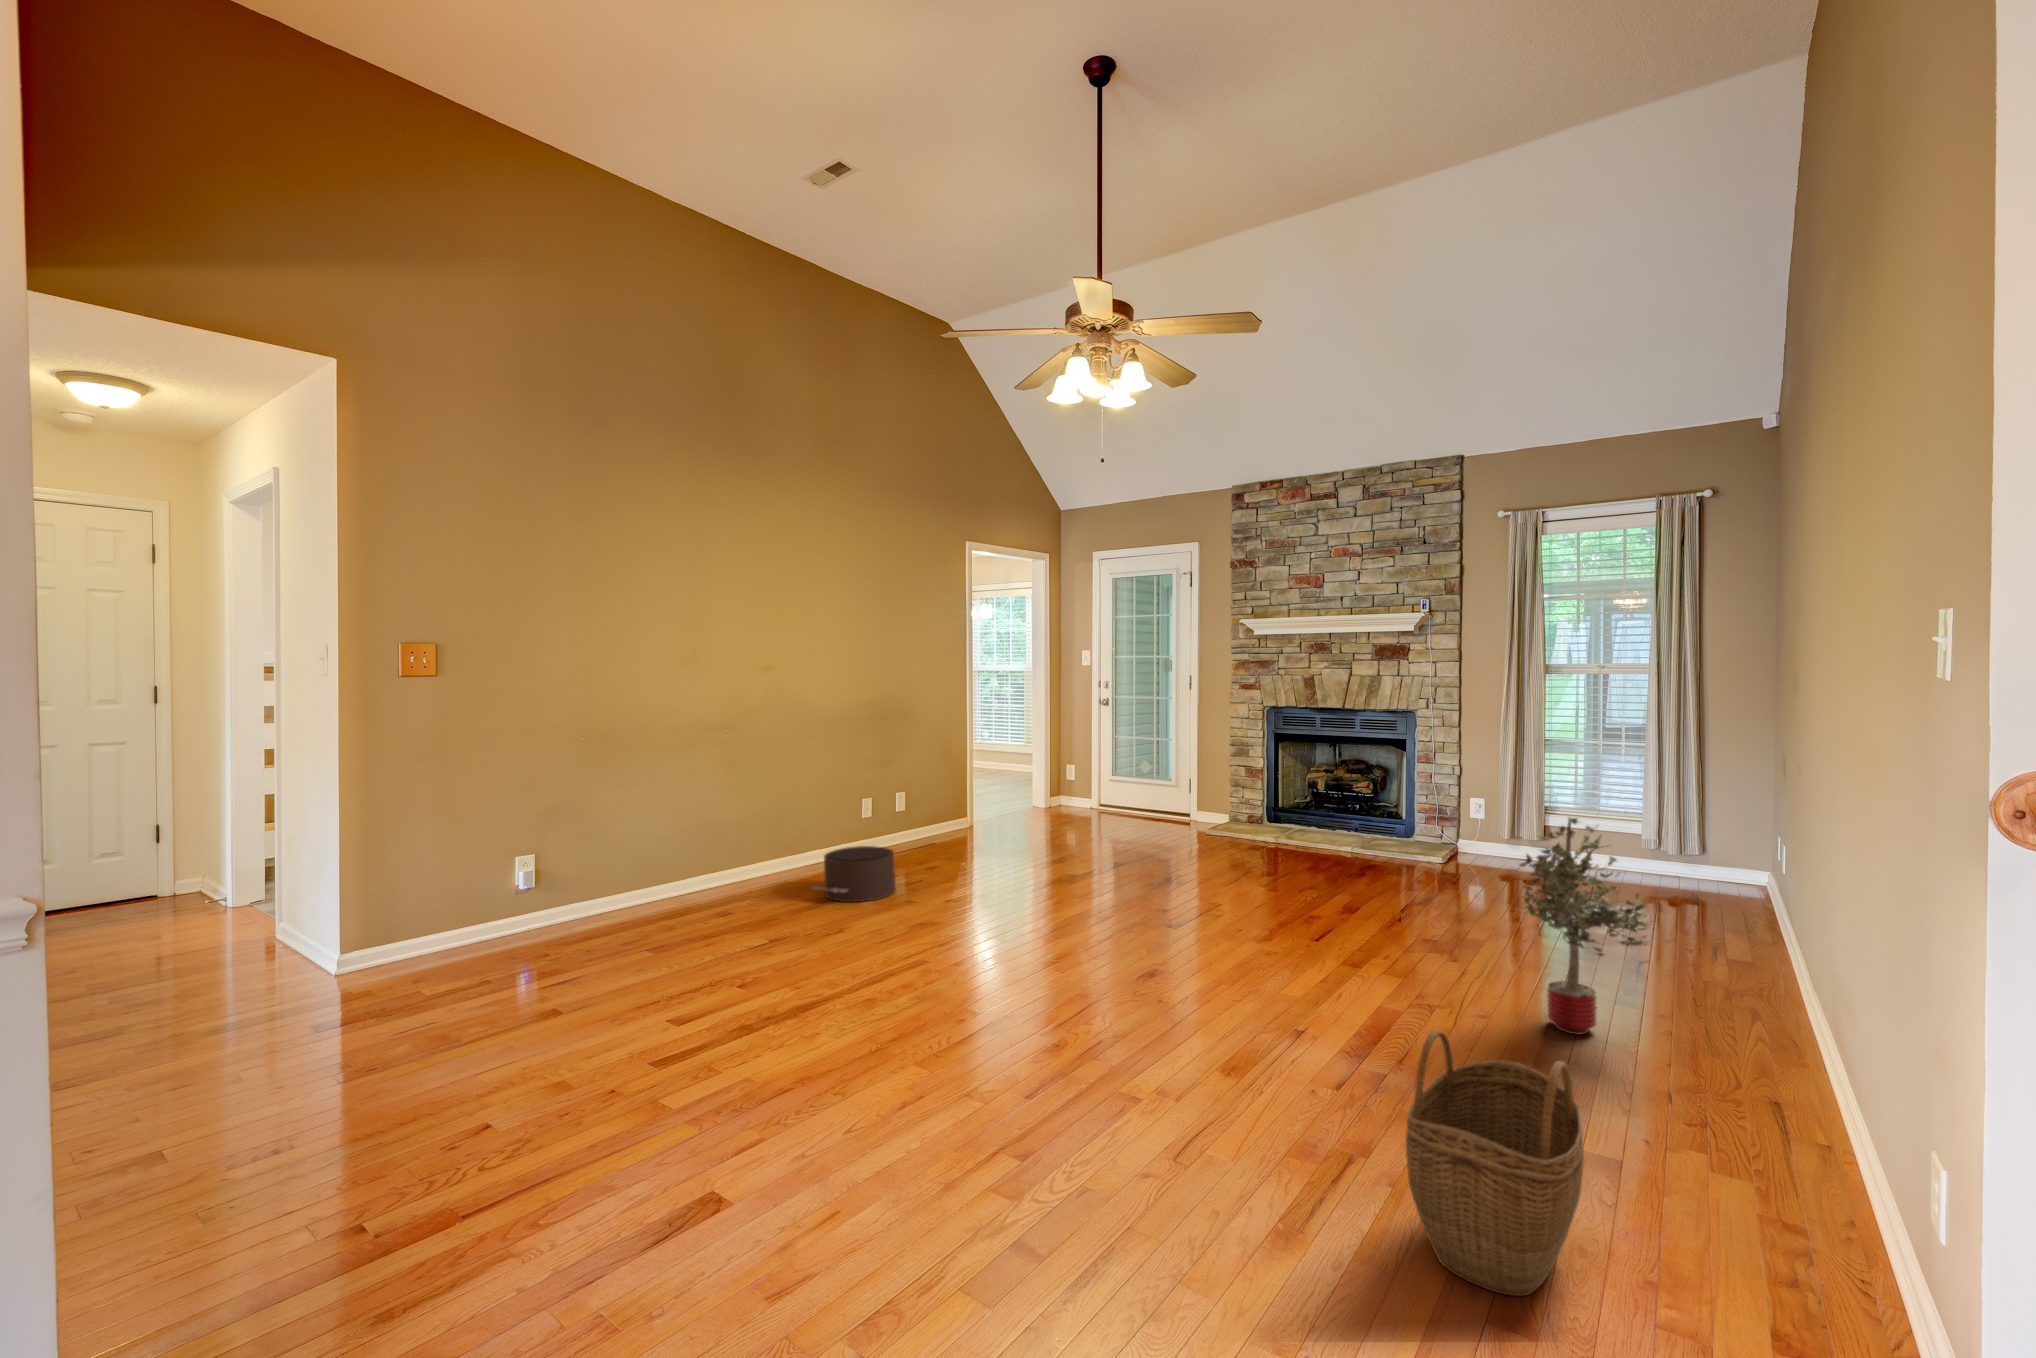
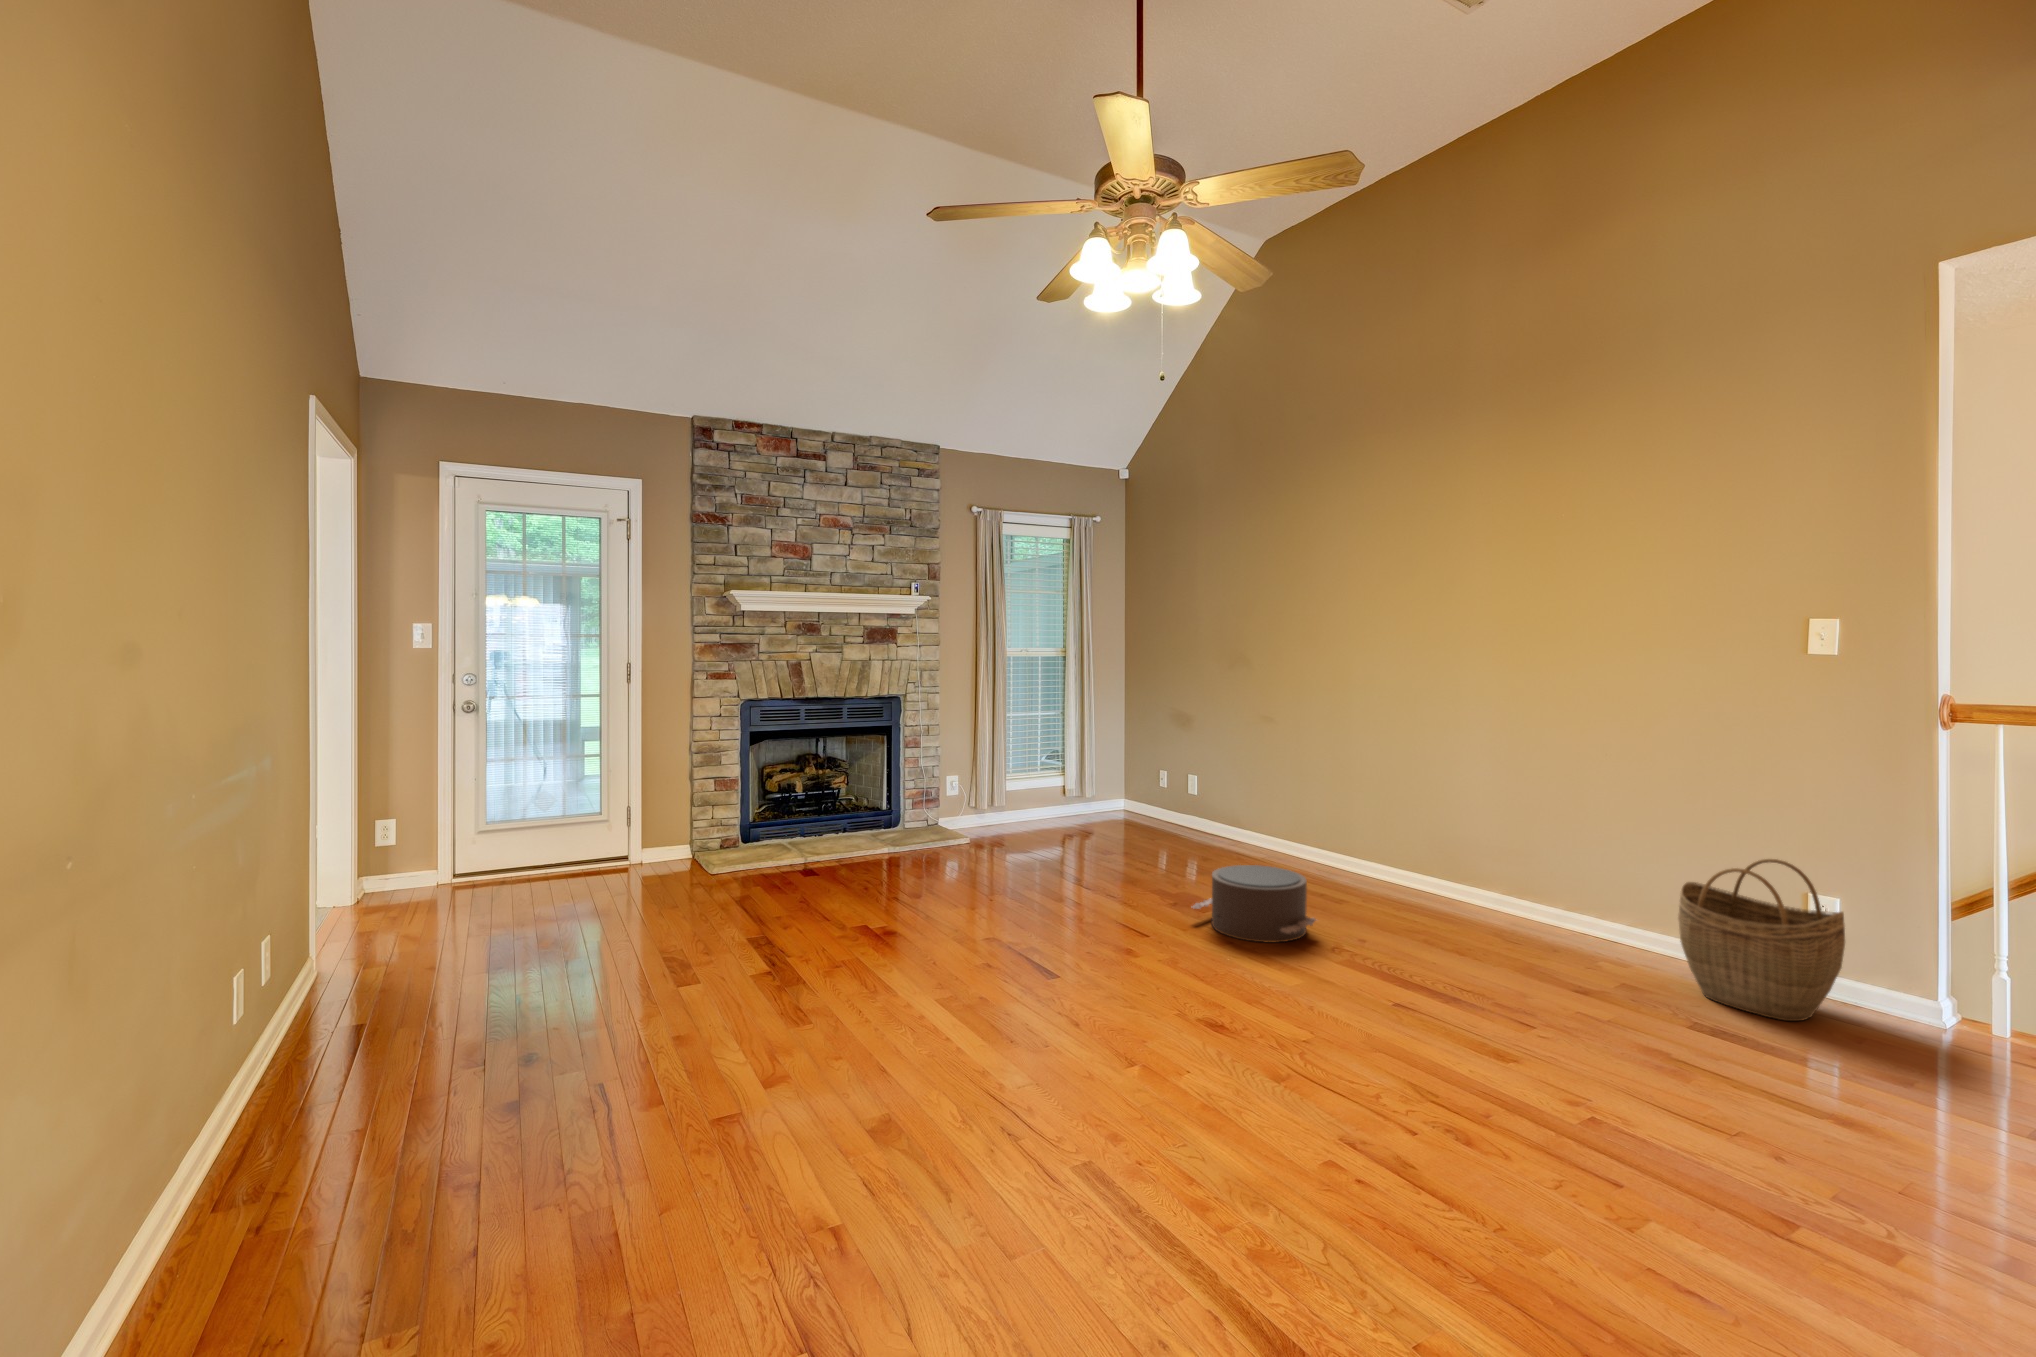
potted tree: present [1520,818,1651,1034] -> none [1320,741,1437,903]
pouf: present [811,846,895,902] -> present [1193,865,1316,942]

